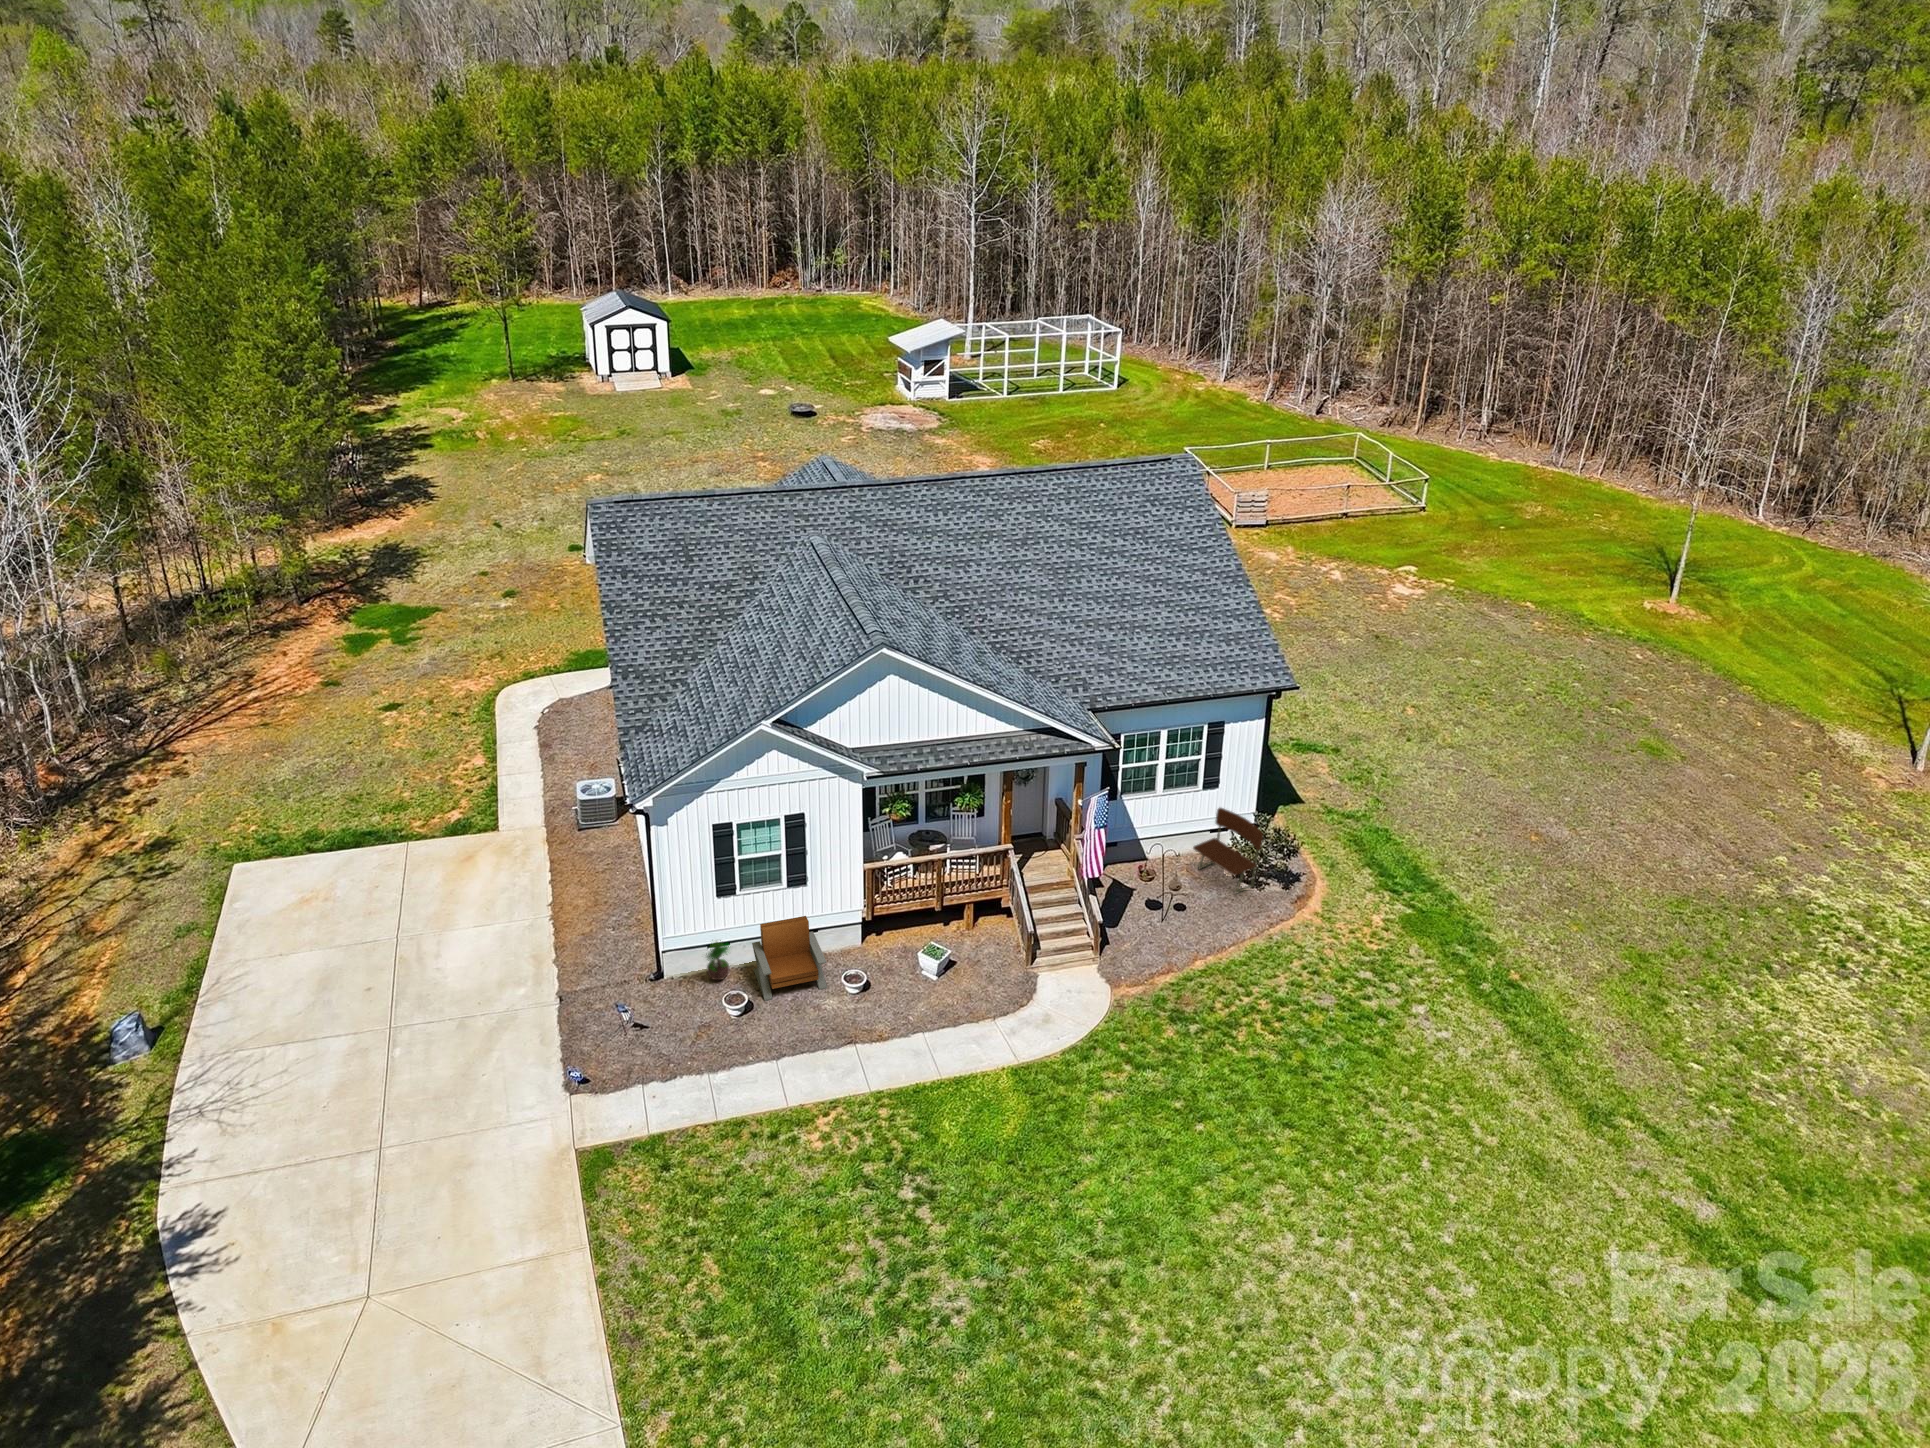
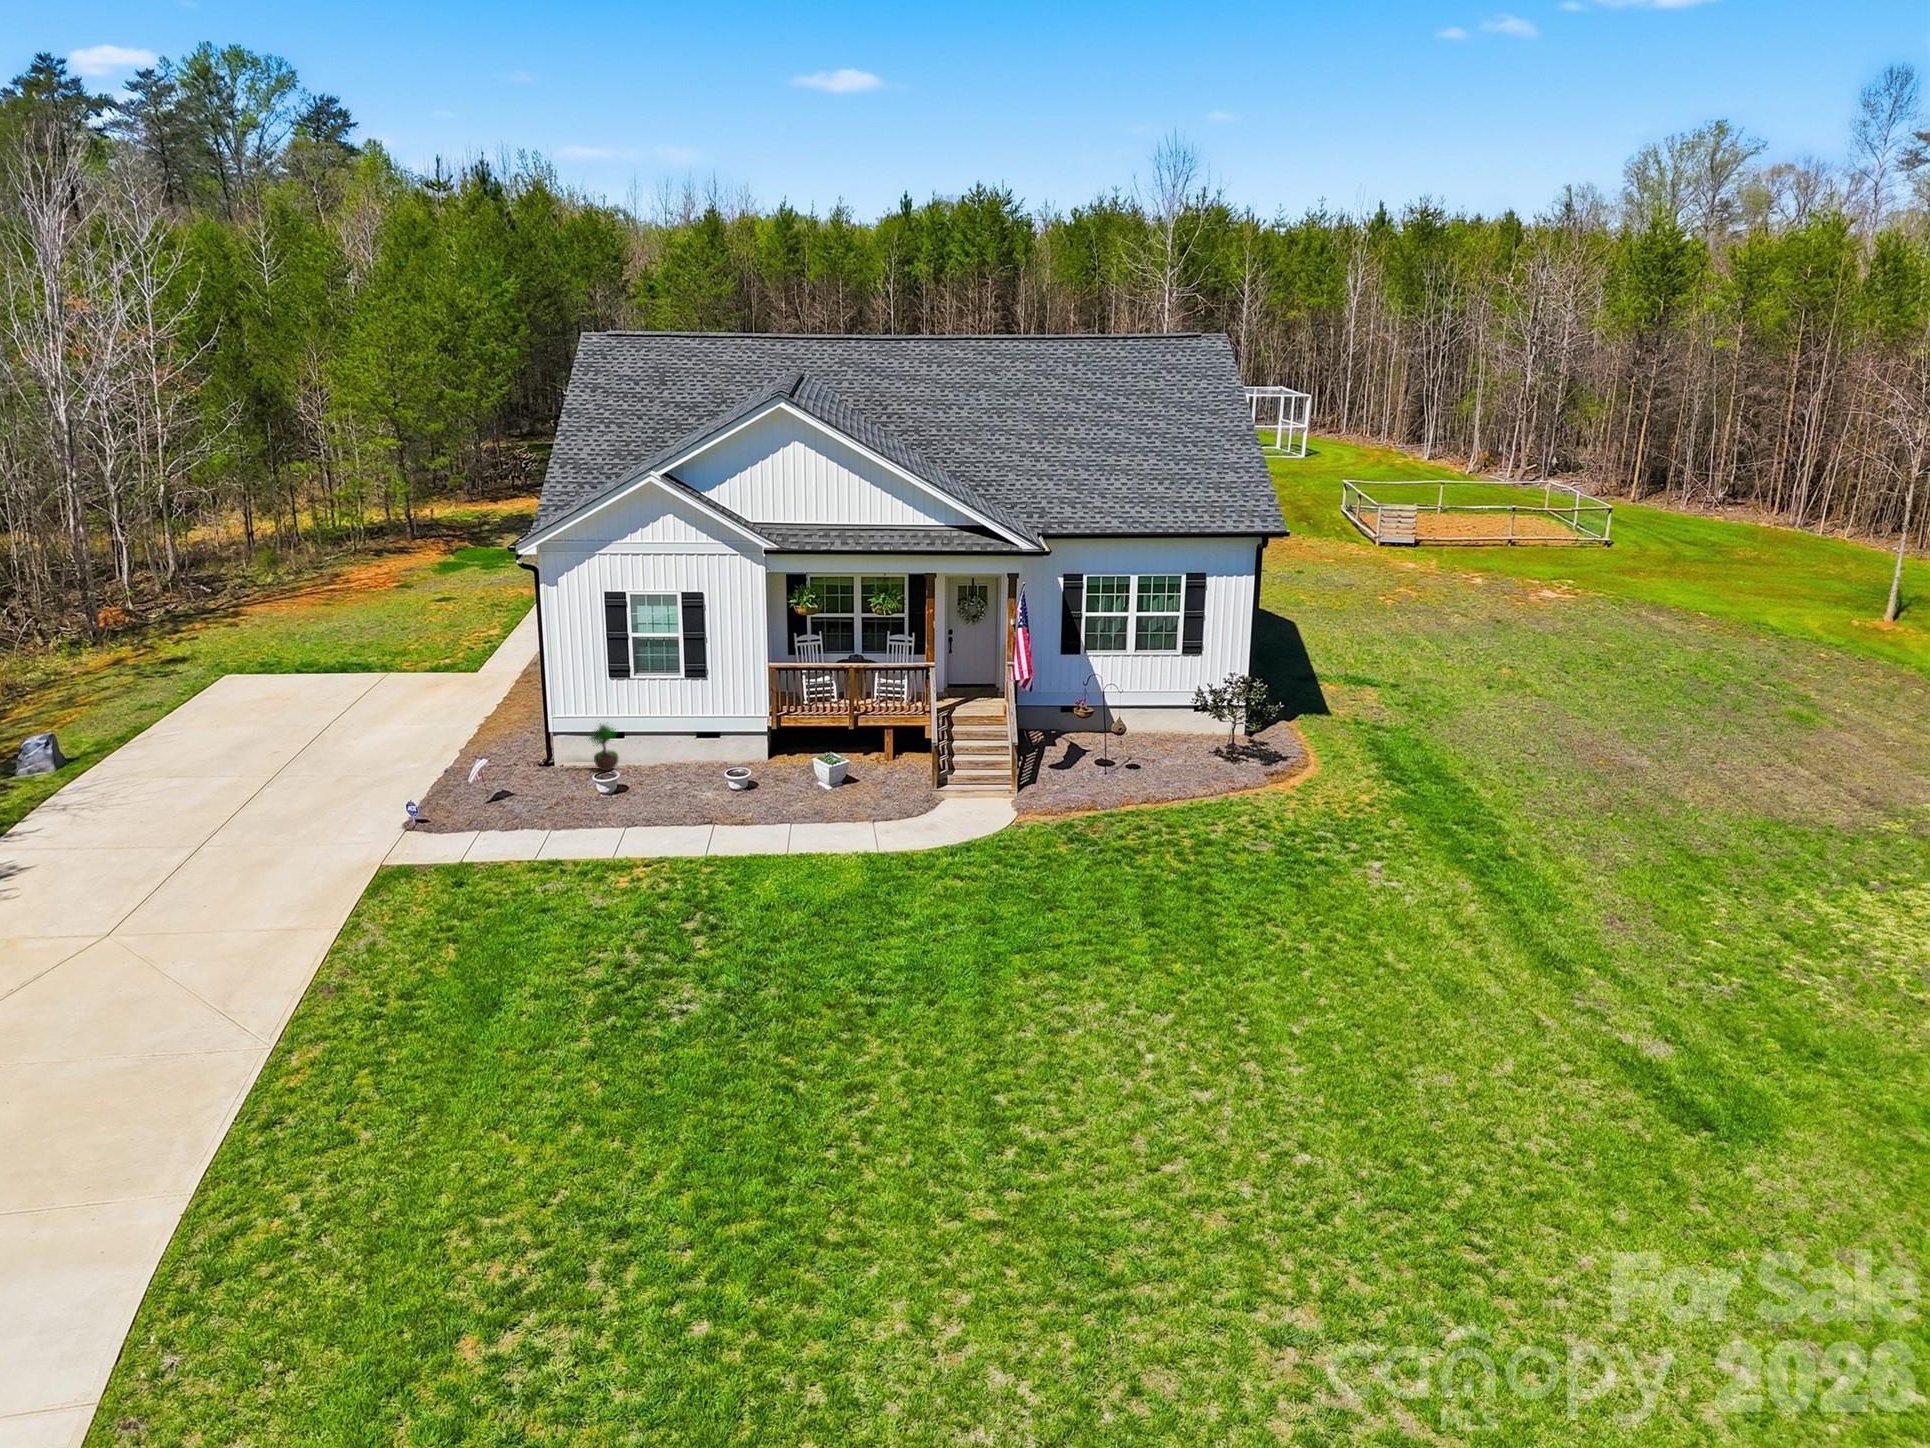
bench: present [1193,808,1263,893] -> none [1164,672,1236,763]
lounge chair: present [752,916,827,1001] -> none [641,711,713,789]

